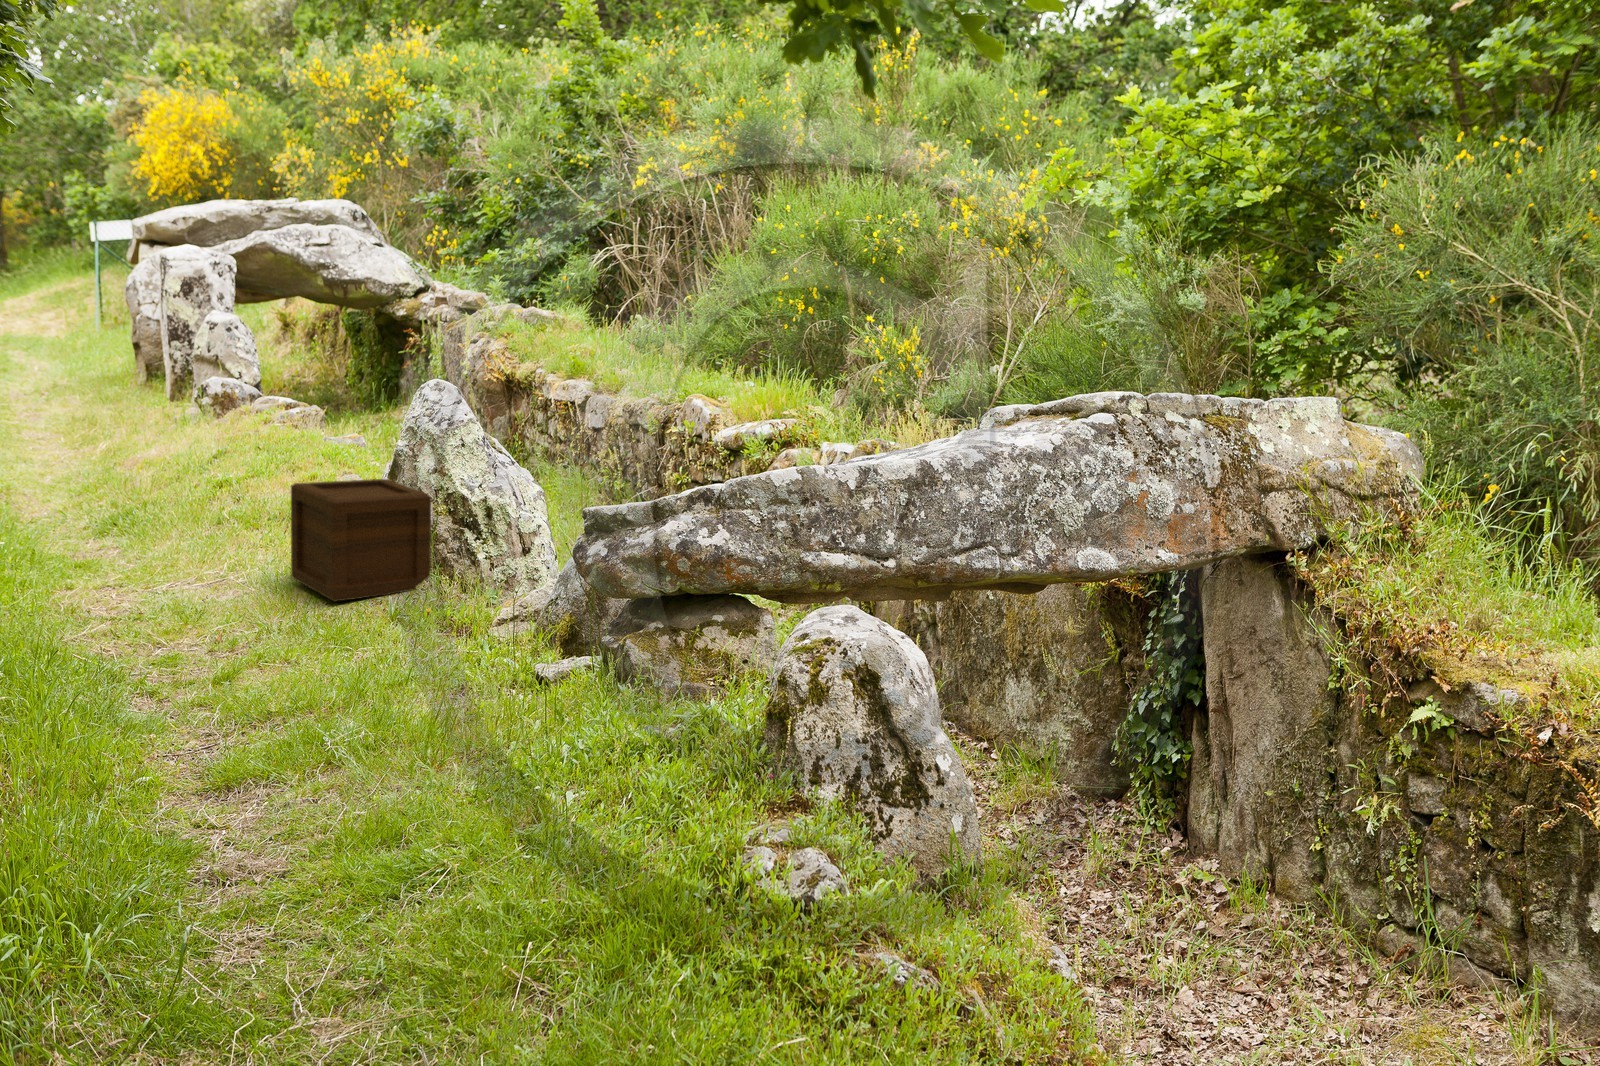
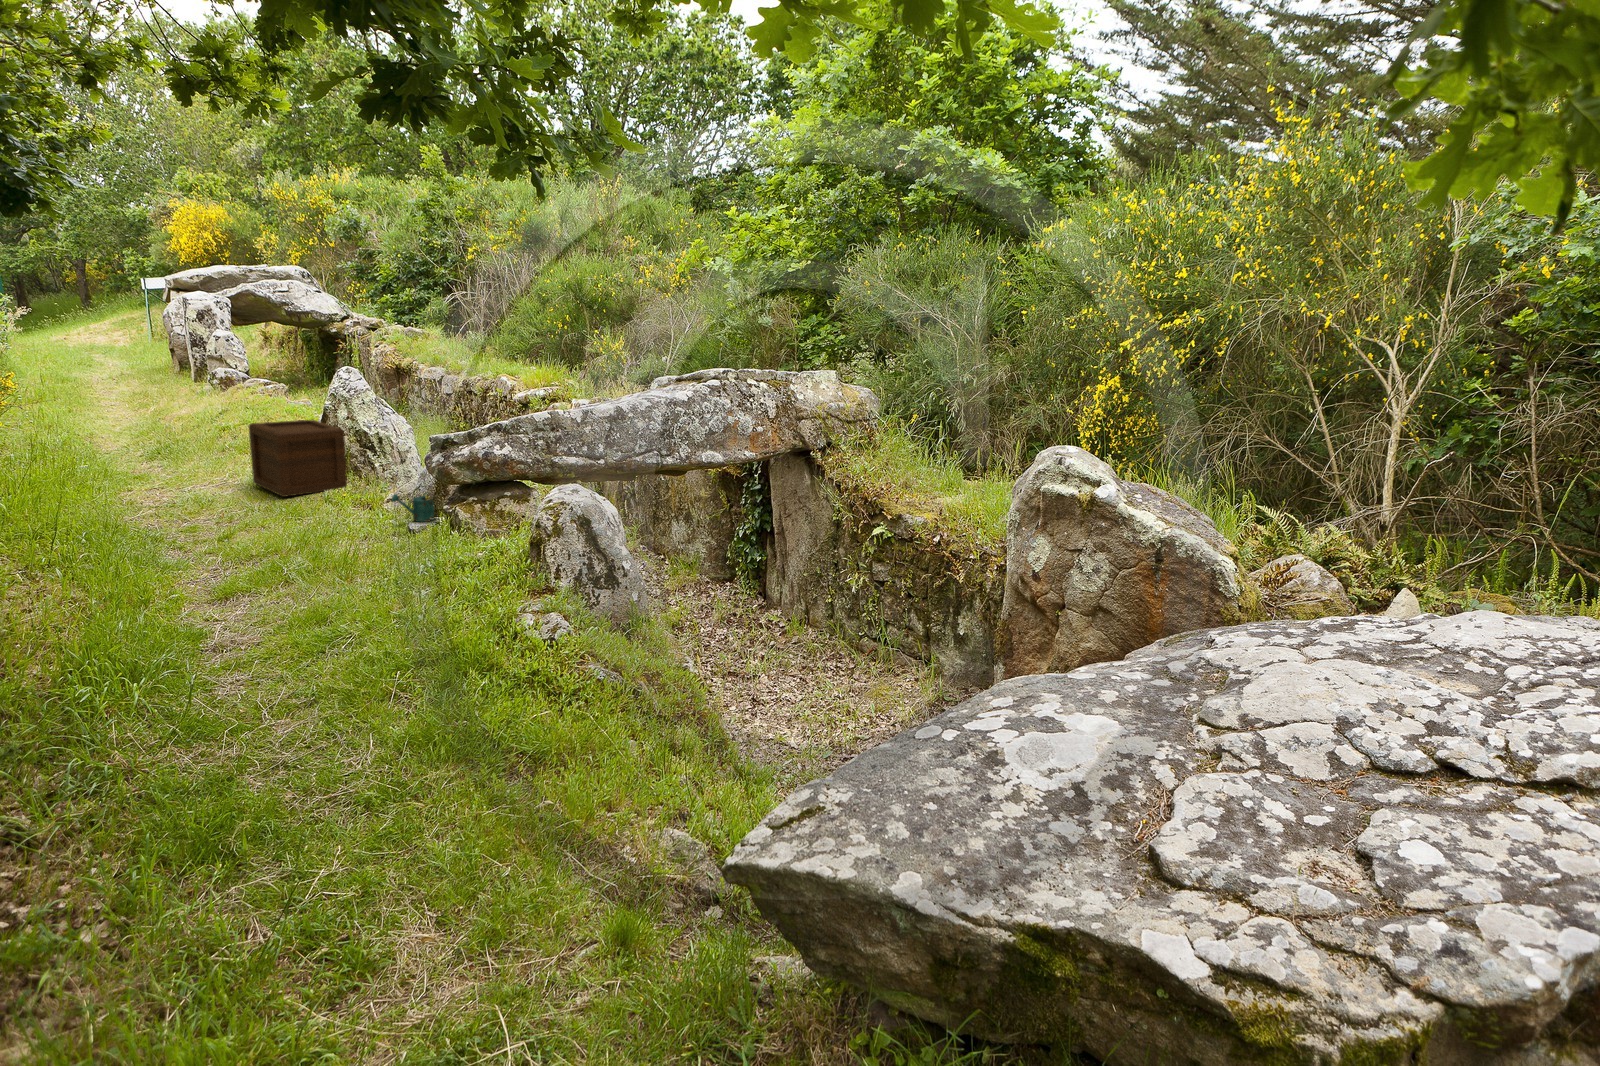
watering can: none [505,601,582,654] -> present [392,494,435,522]

